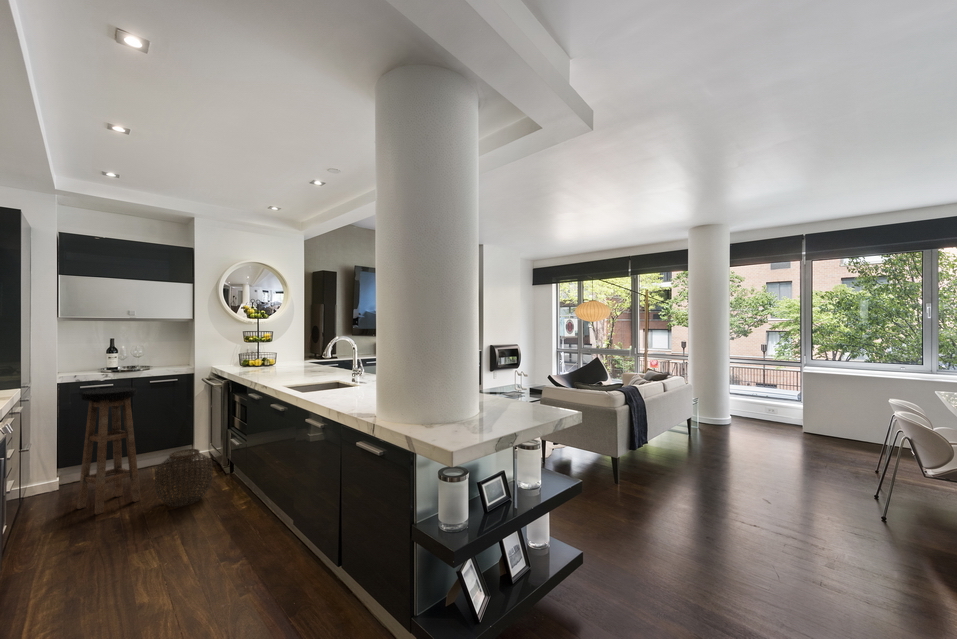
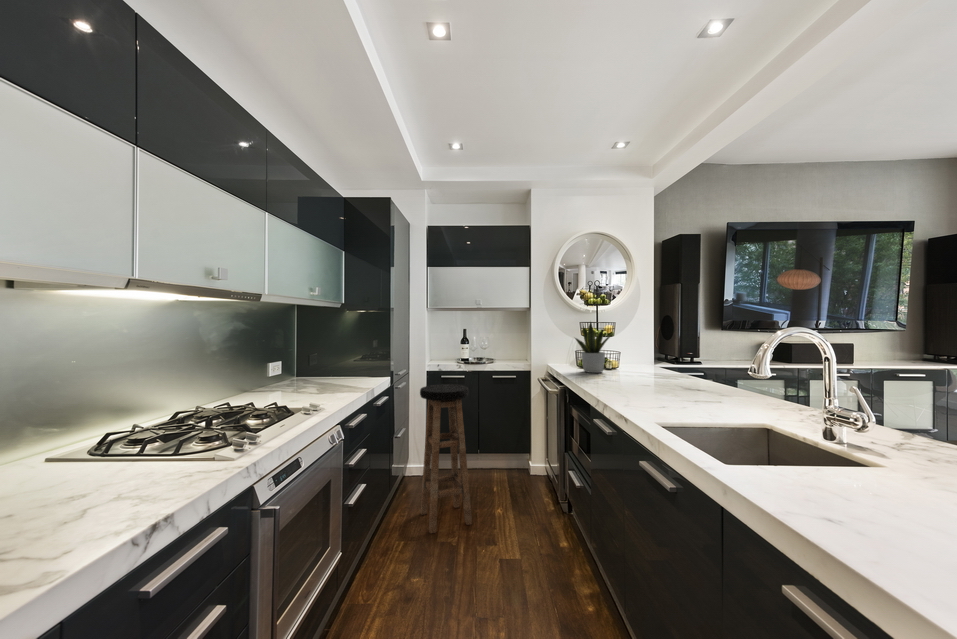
potted plant: none [237,330,270,369] -> present [575,322,610,373]
woven basket: present [155,449,213,507] -> none [481,477,545,561]

